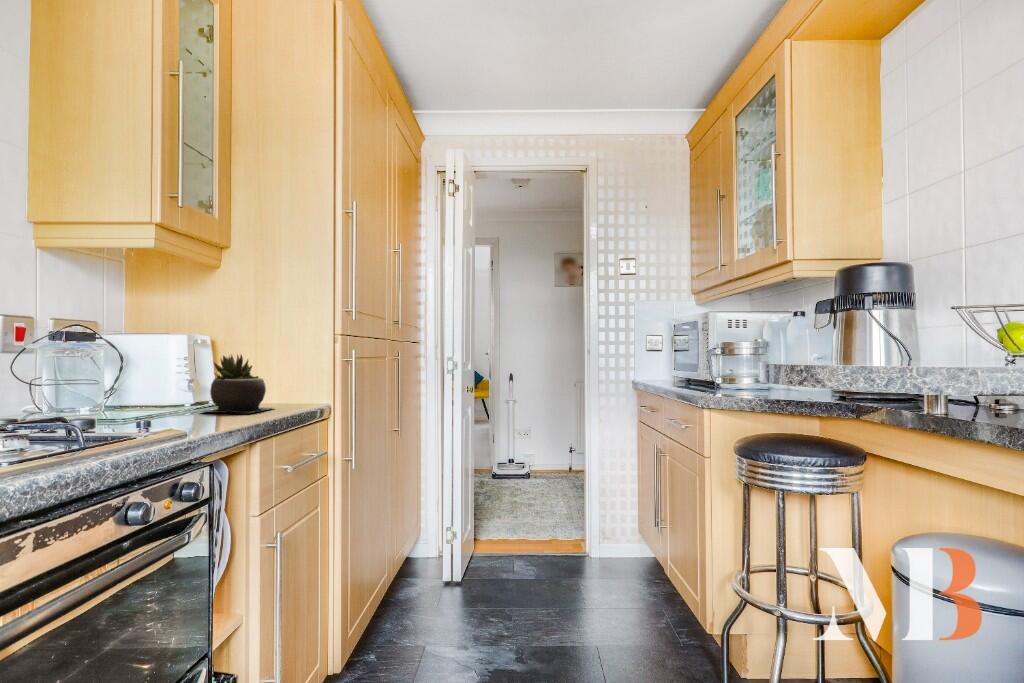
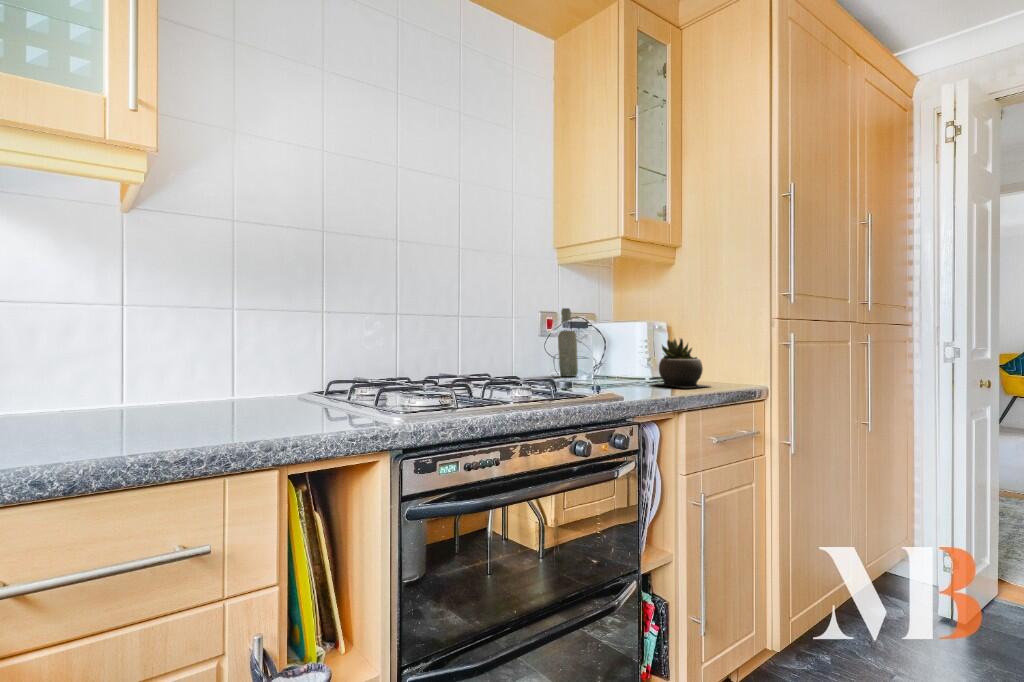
bottle: none [36,312,72,410] -> present [558,308,578,377]

